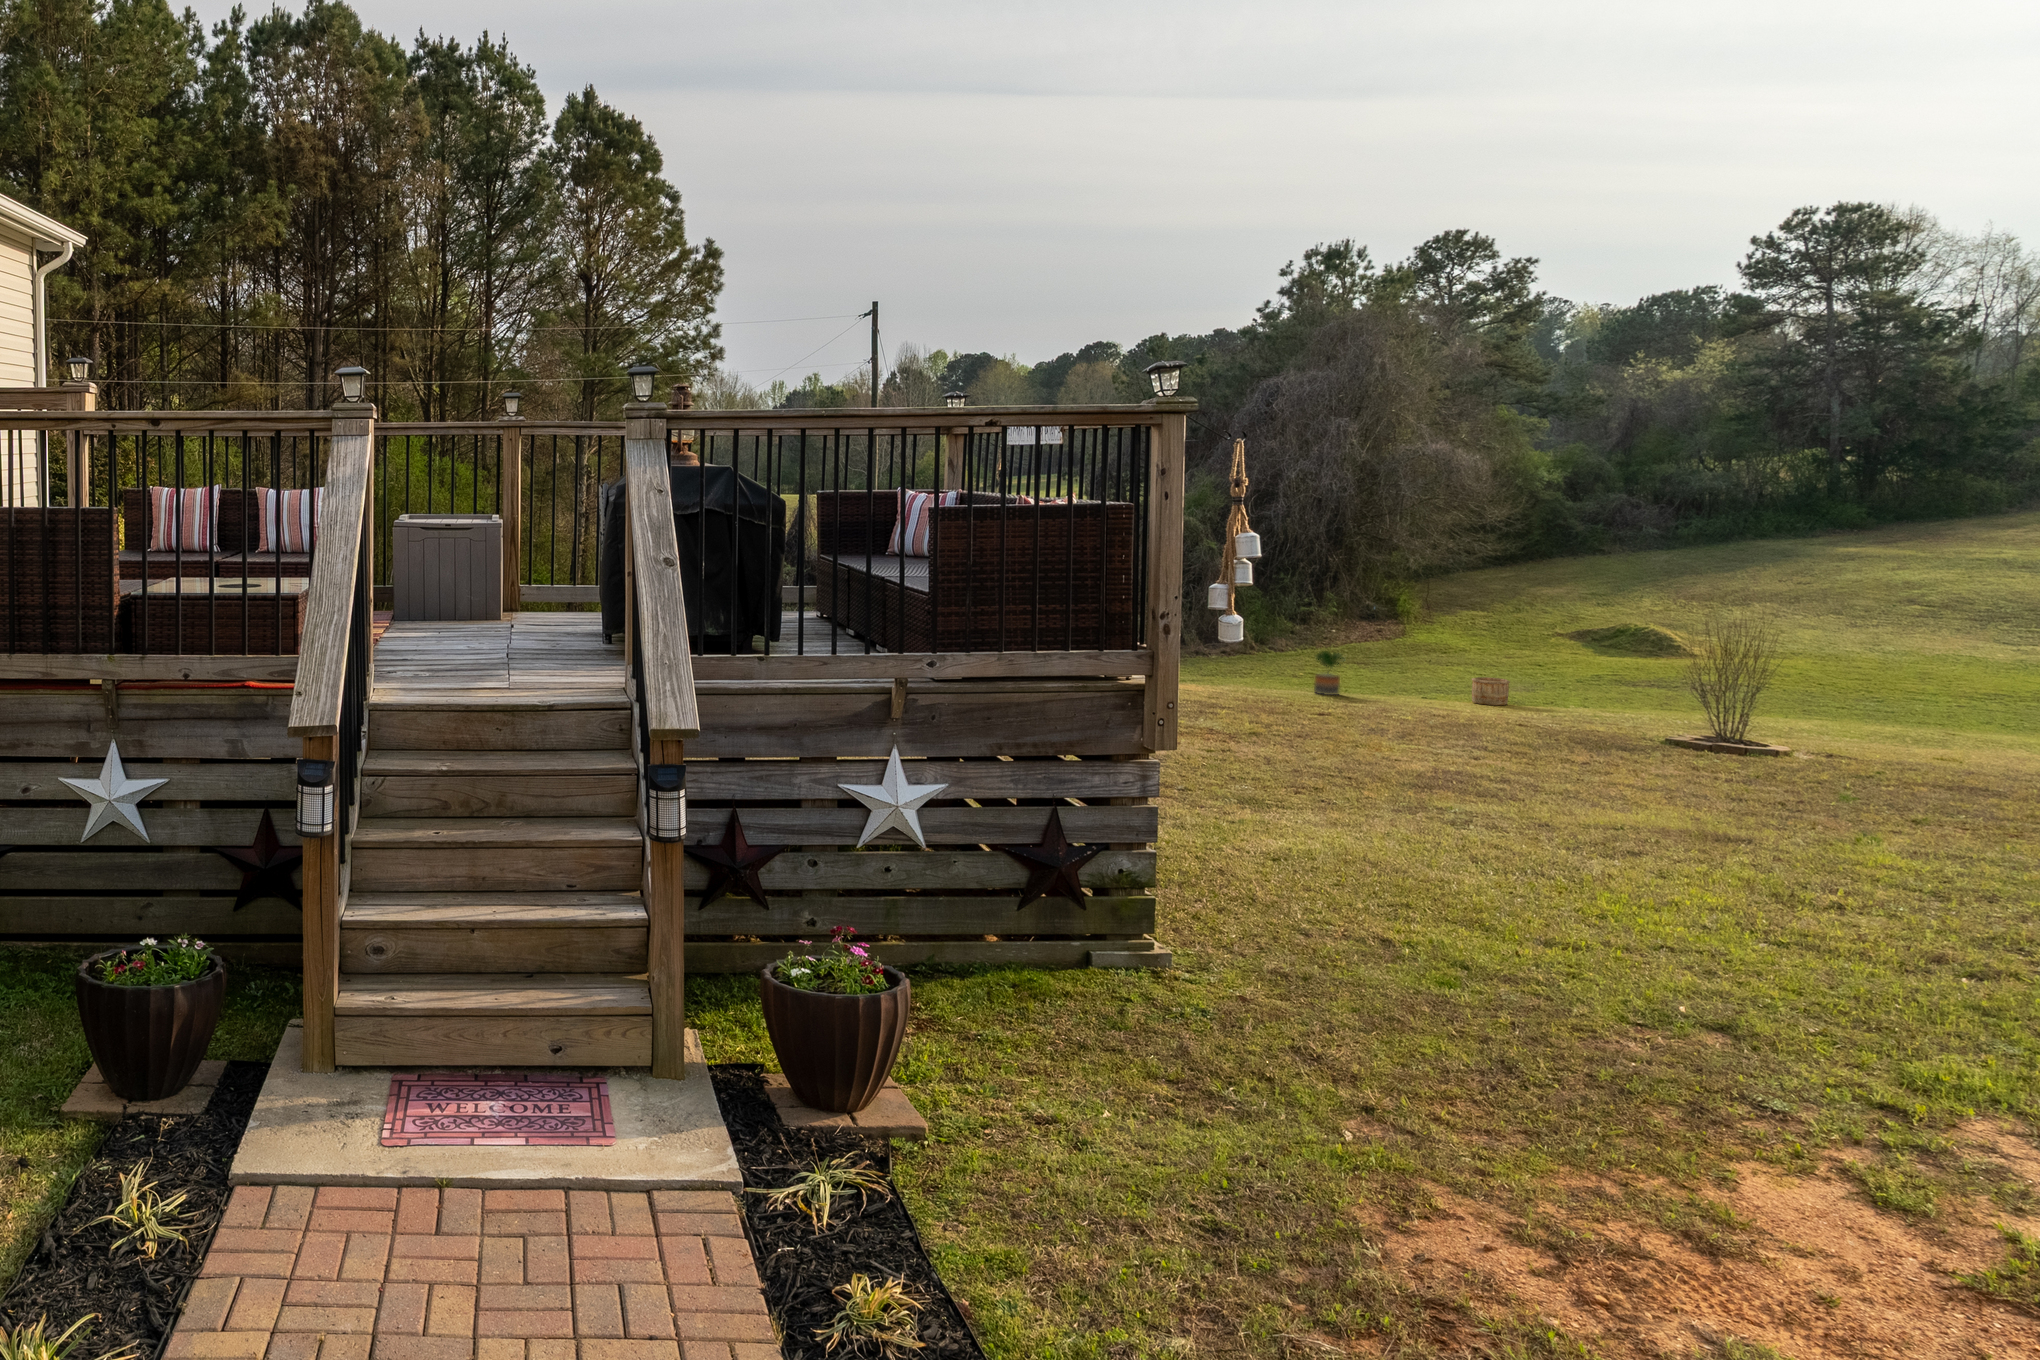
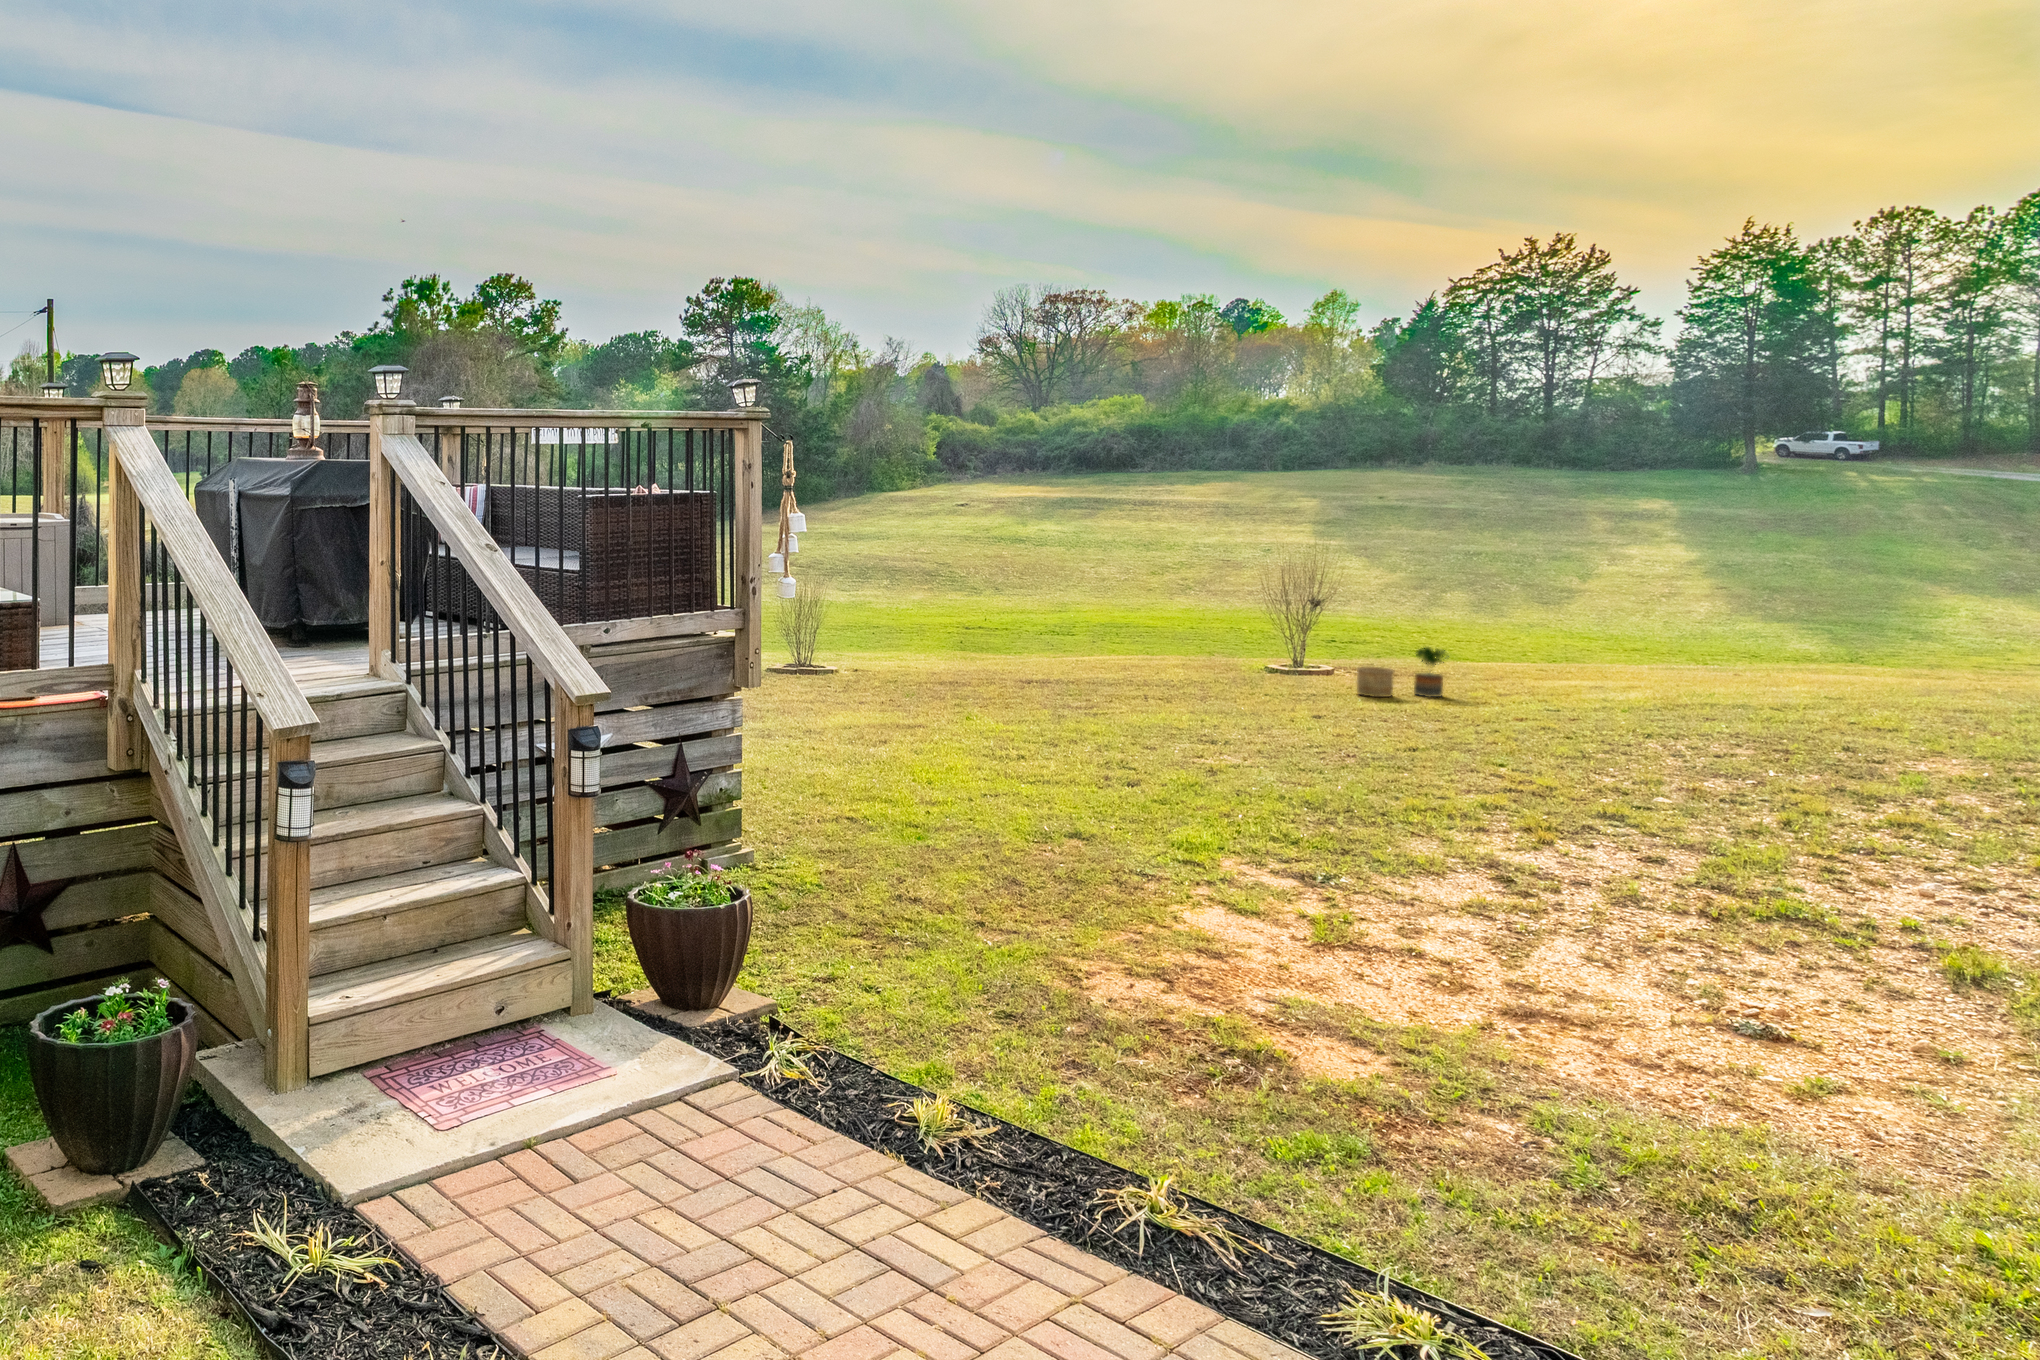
wooden bucket: present [1471,677,1510,705] -> present [1357,667,1394,697]

